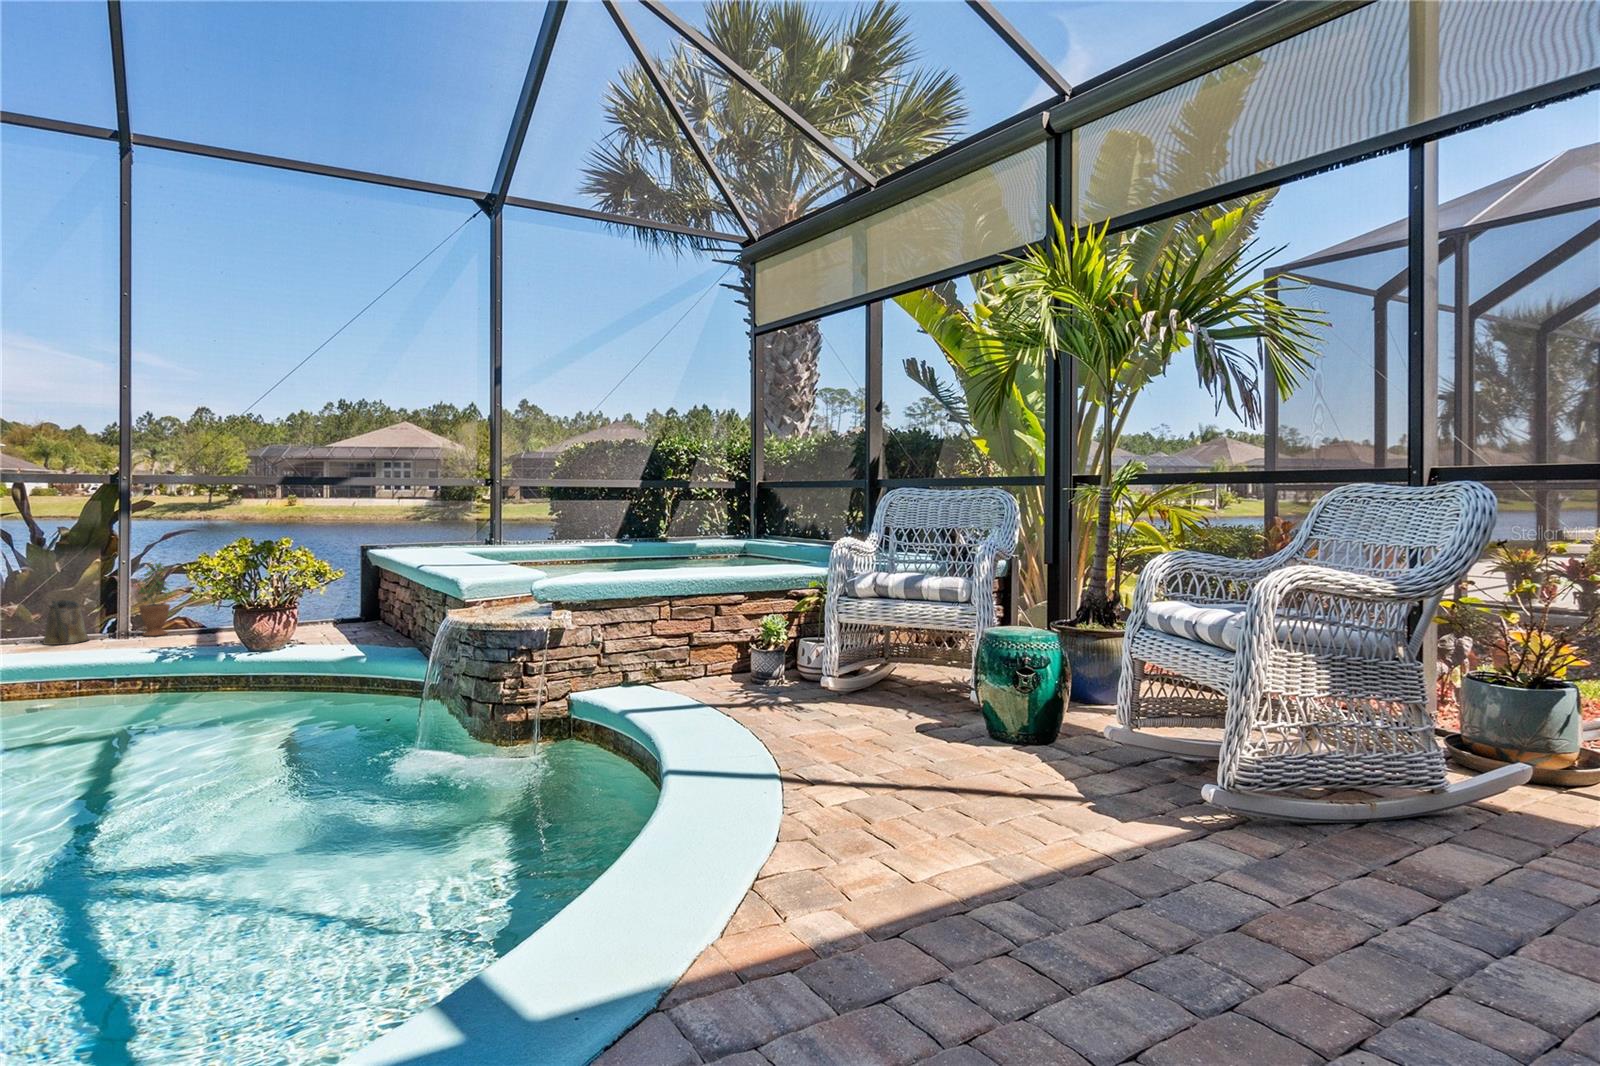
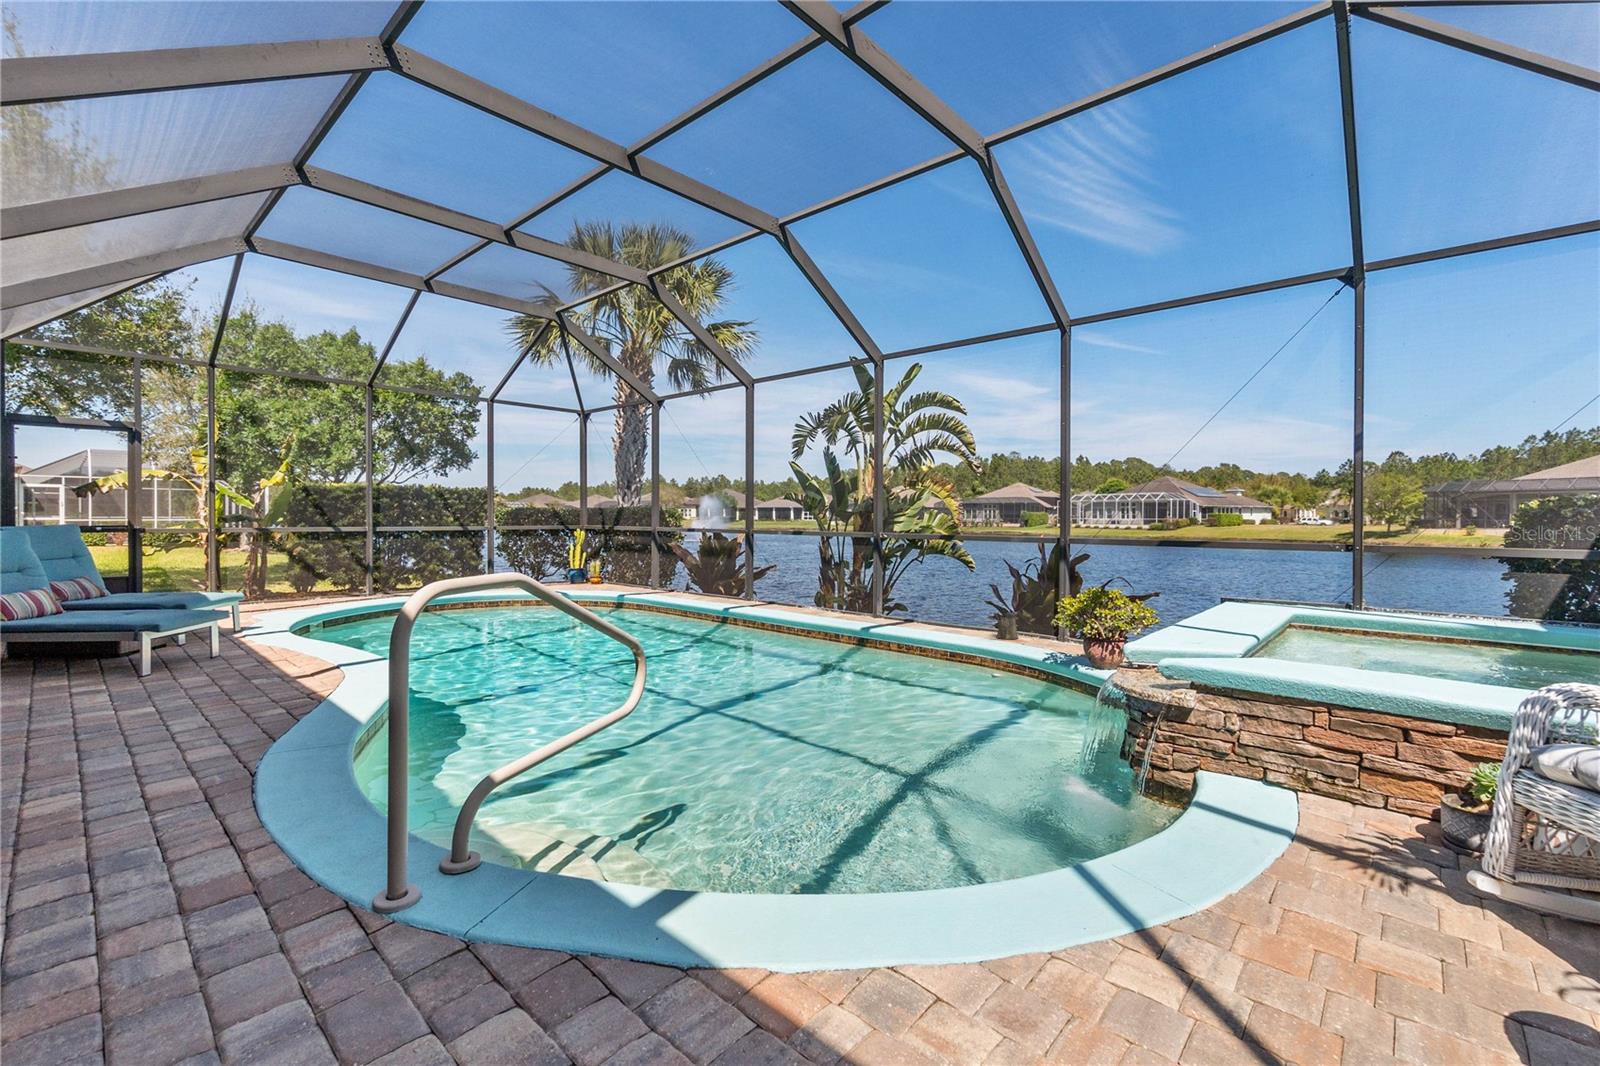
potted plant: present [133,563,171,636] -> none [1040,594,1062,643]

